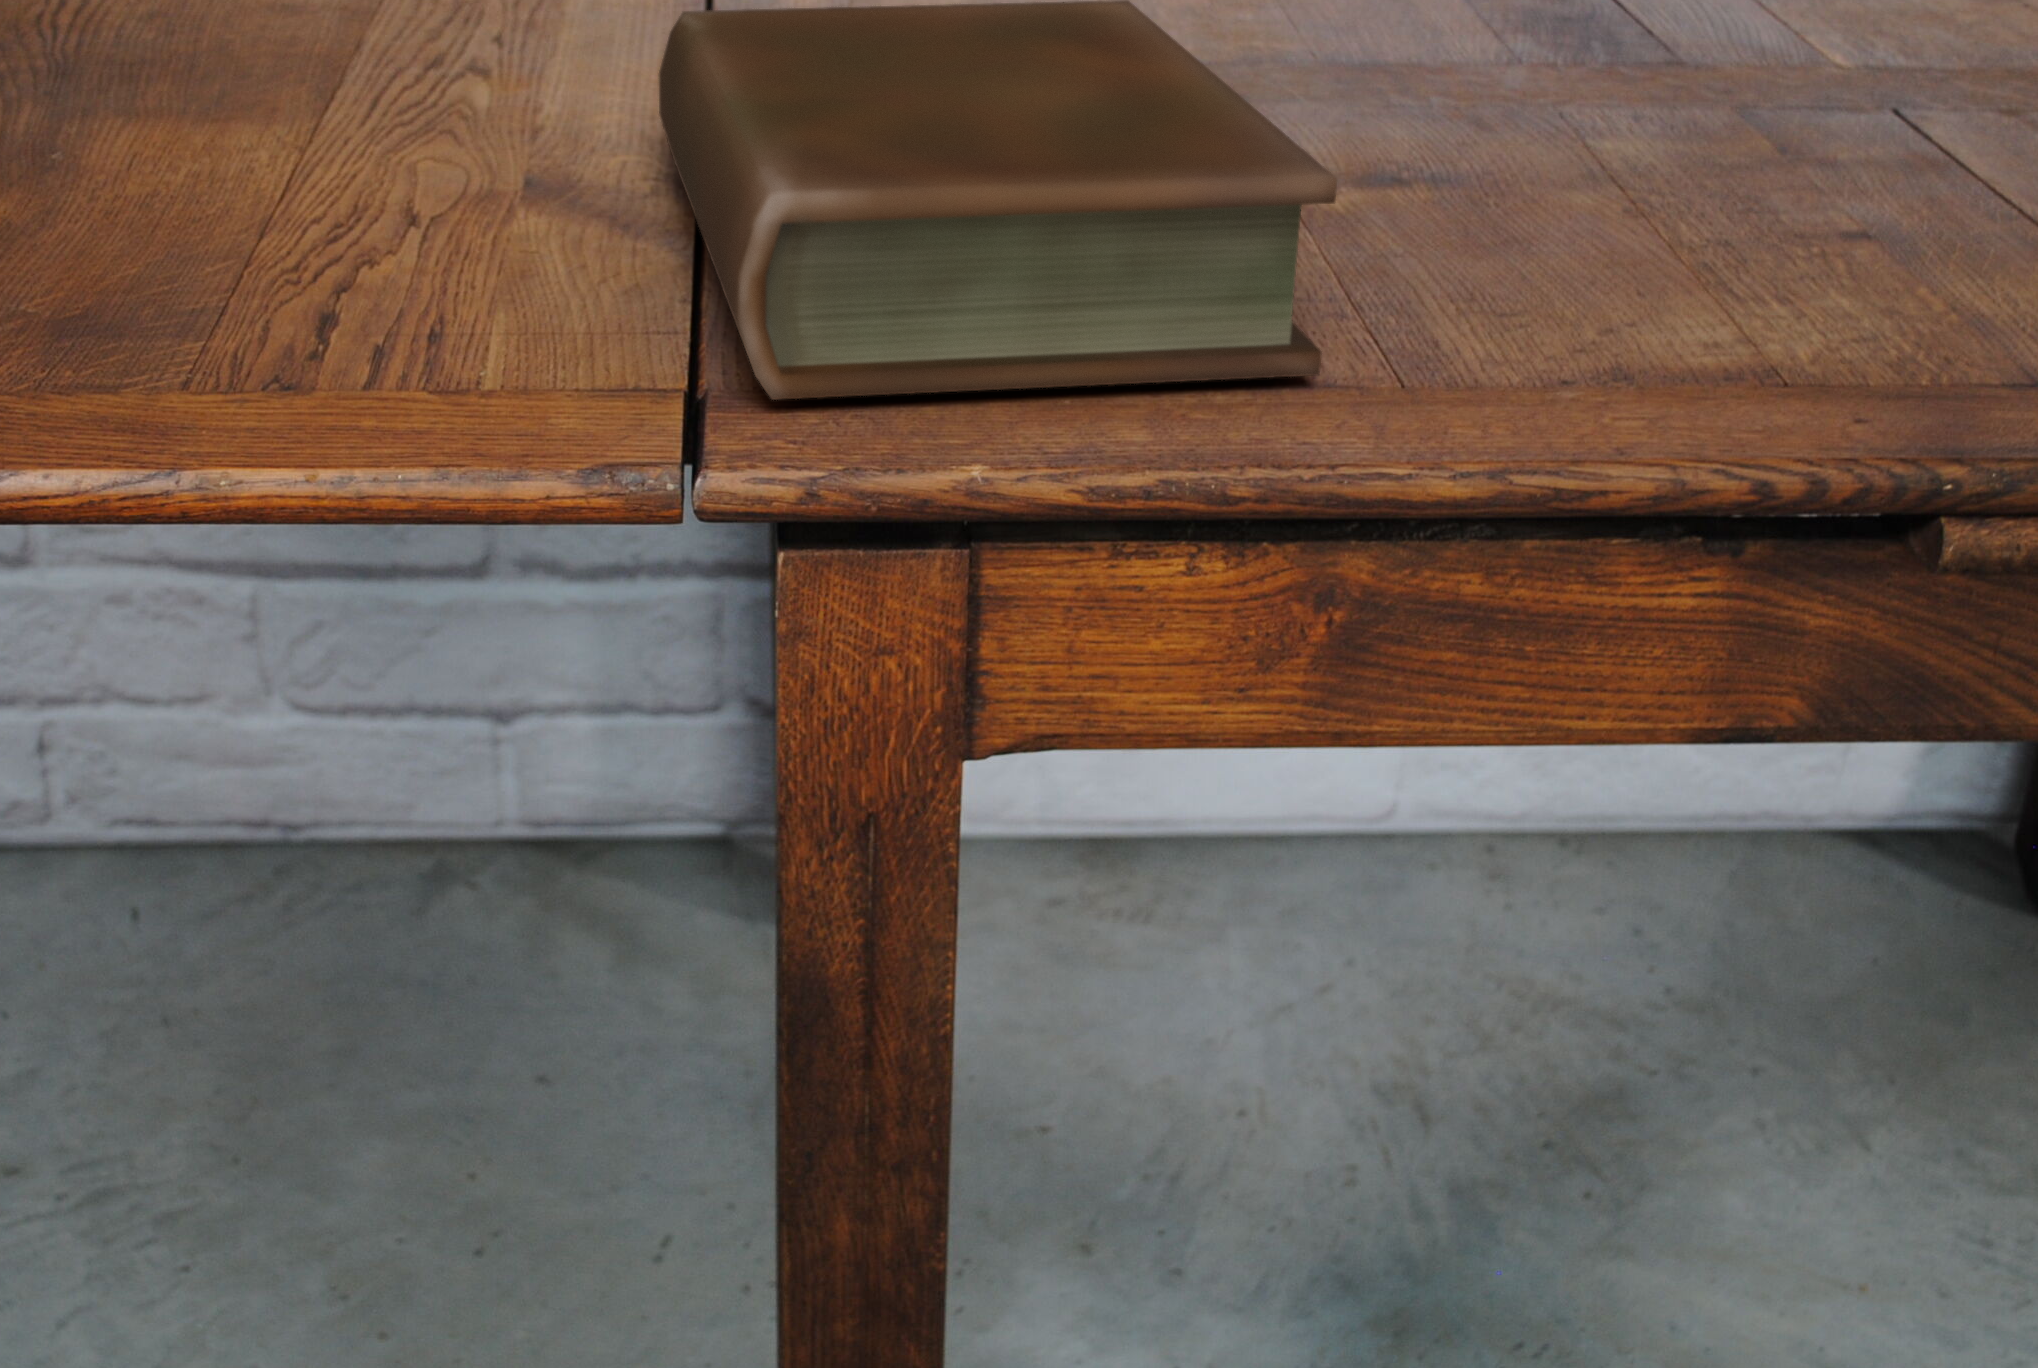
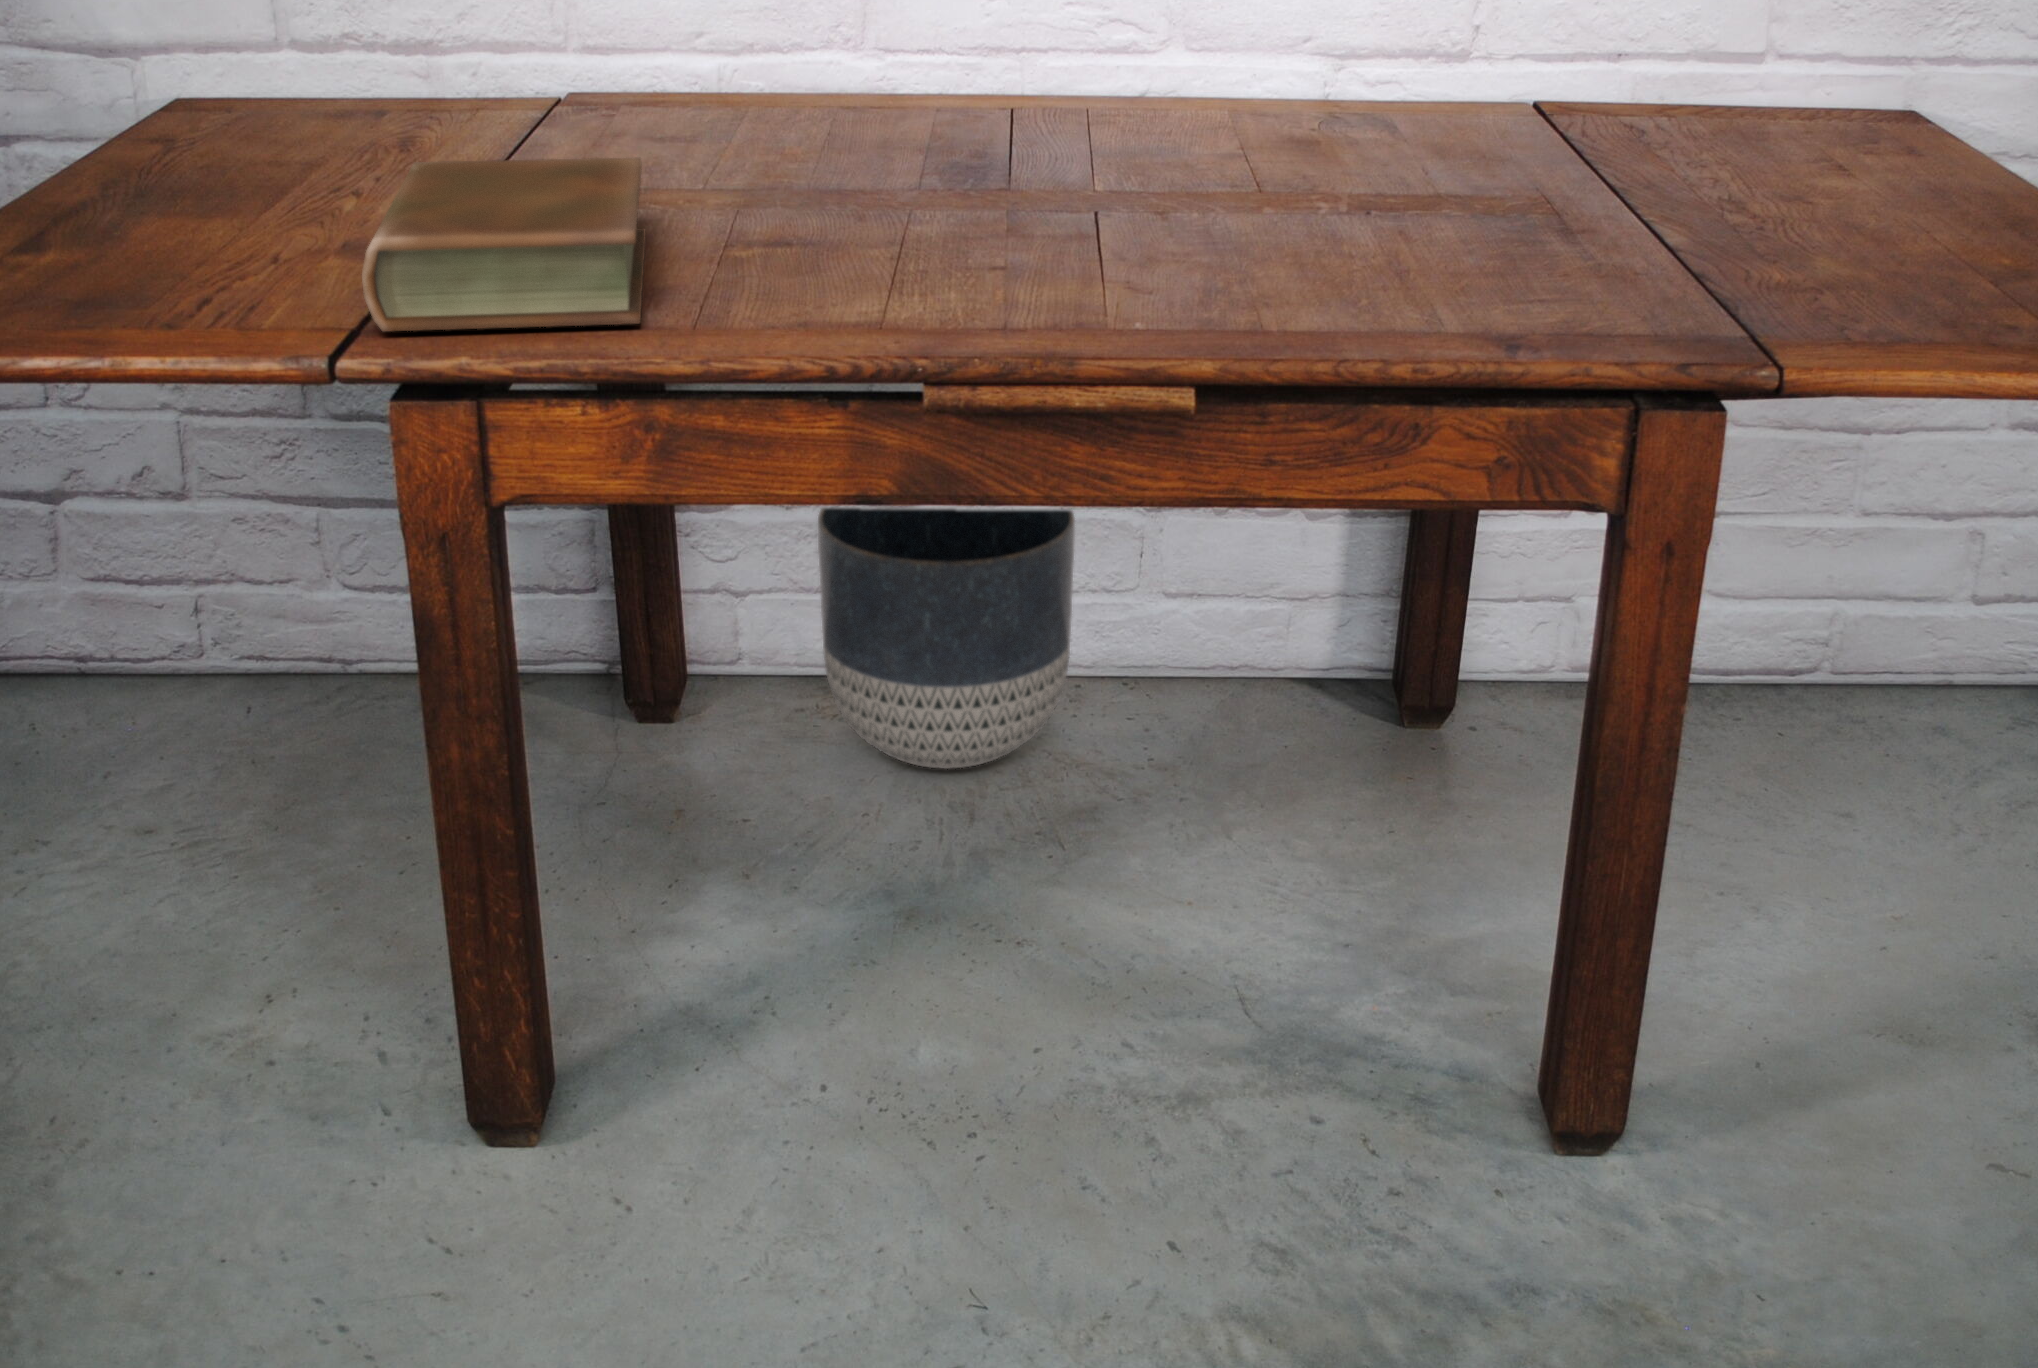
planter: none [1144,522,1608,1040] -> present [818,508,1075,769]

